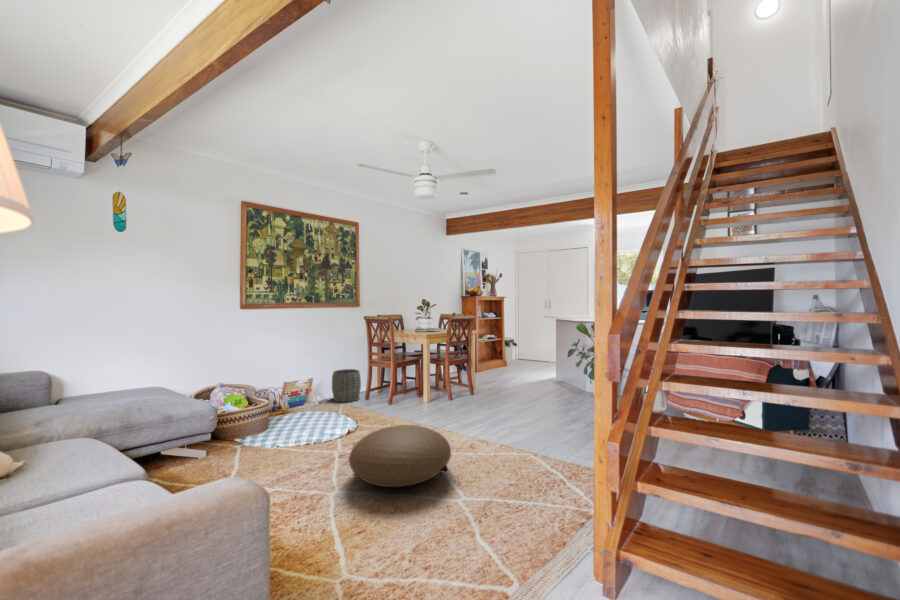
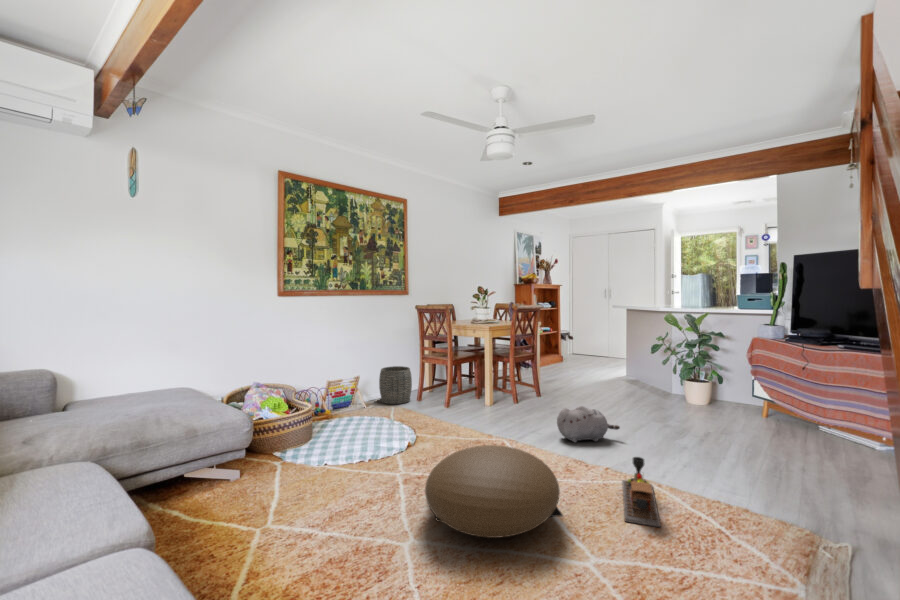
plush toy: none [473,398,523,428] -> present [557,406,620,443]
toy train: none [499,432,532,480] -> present [622,457,661,527]

